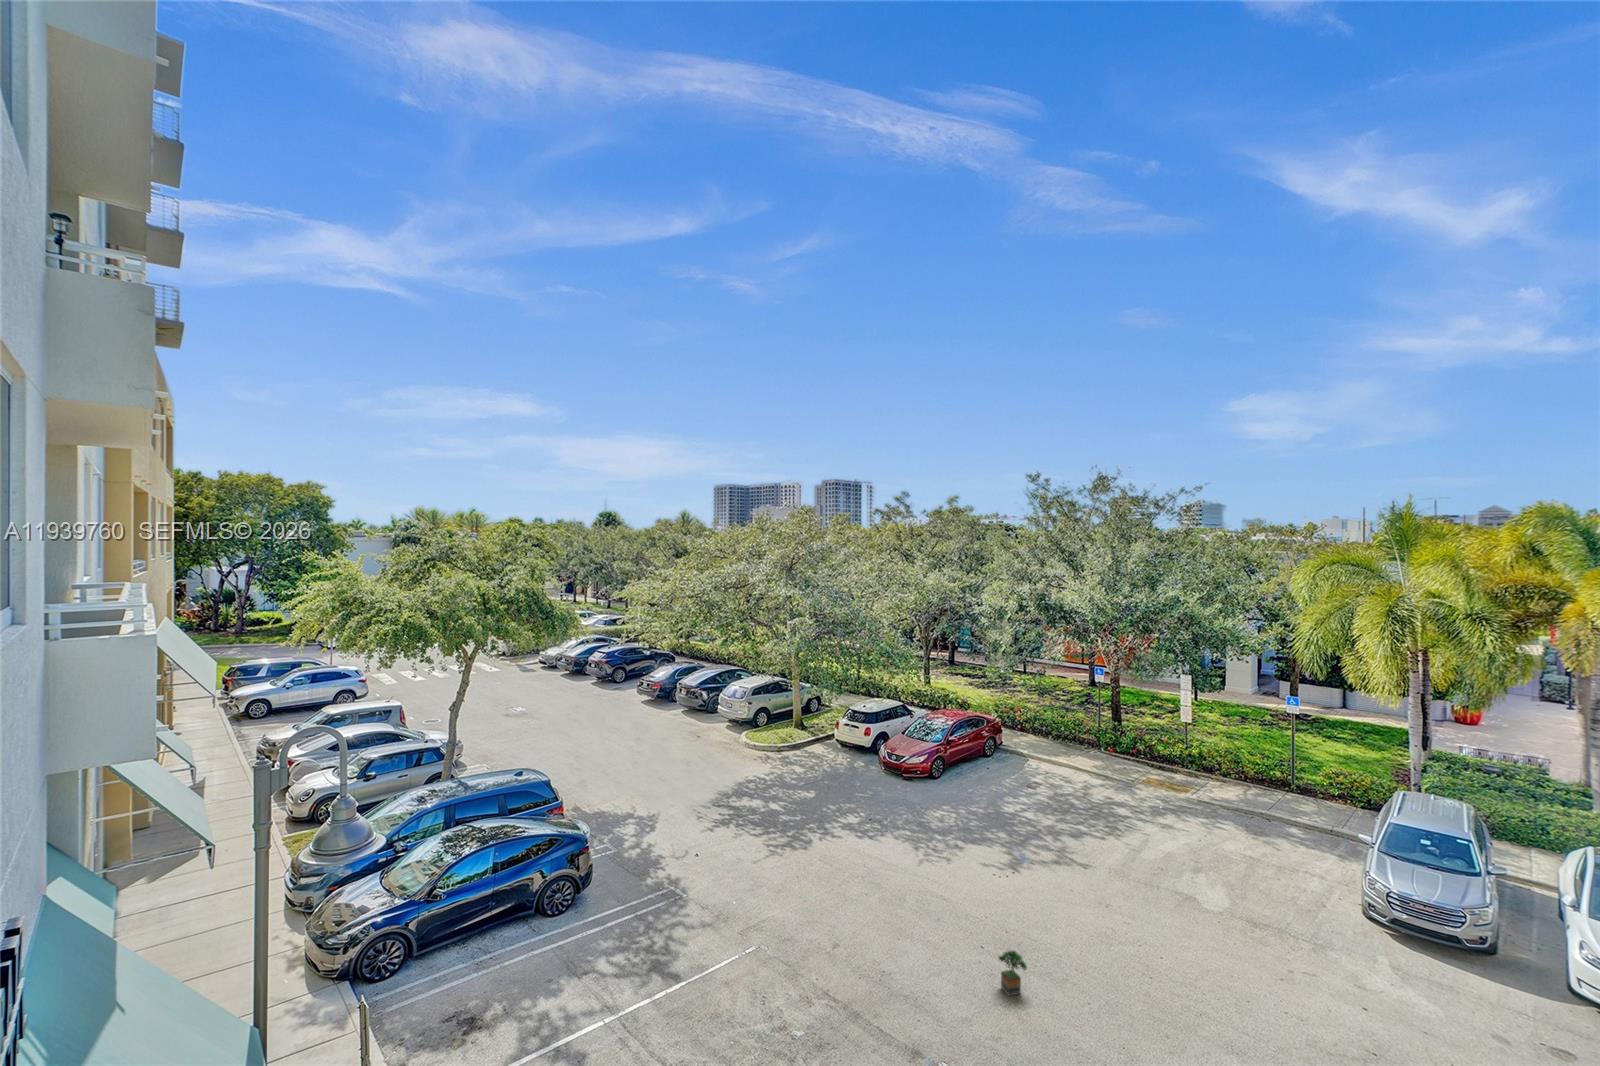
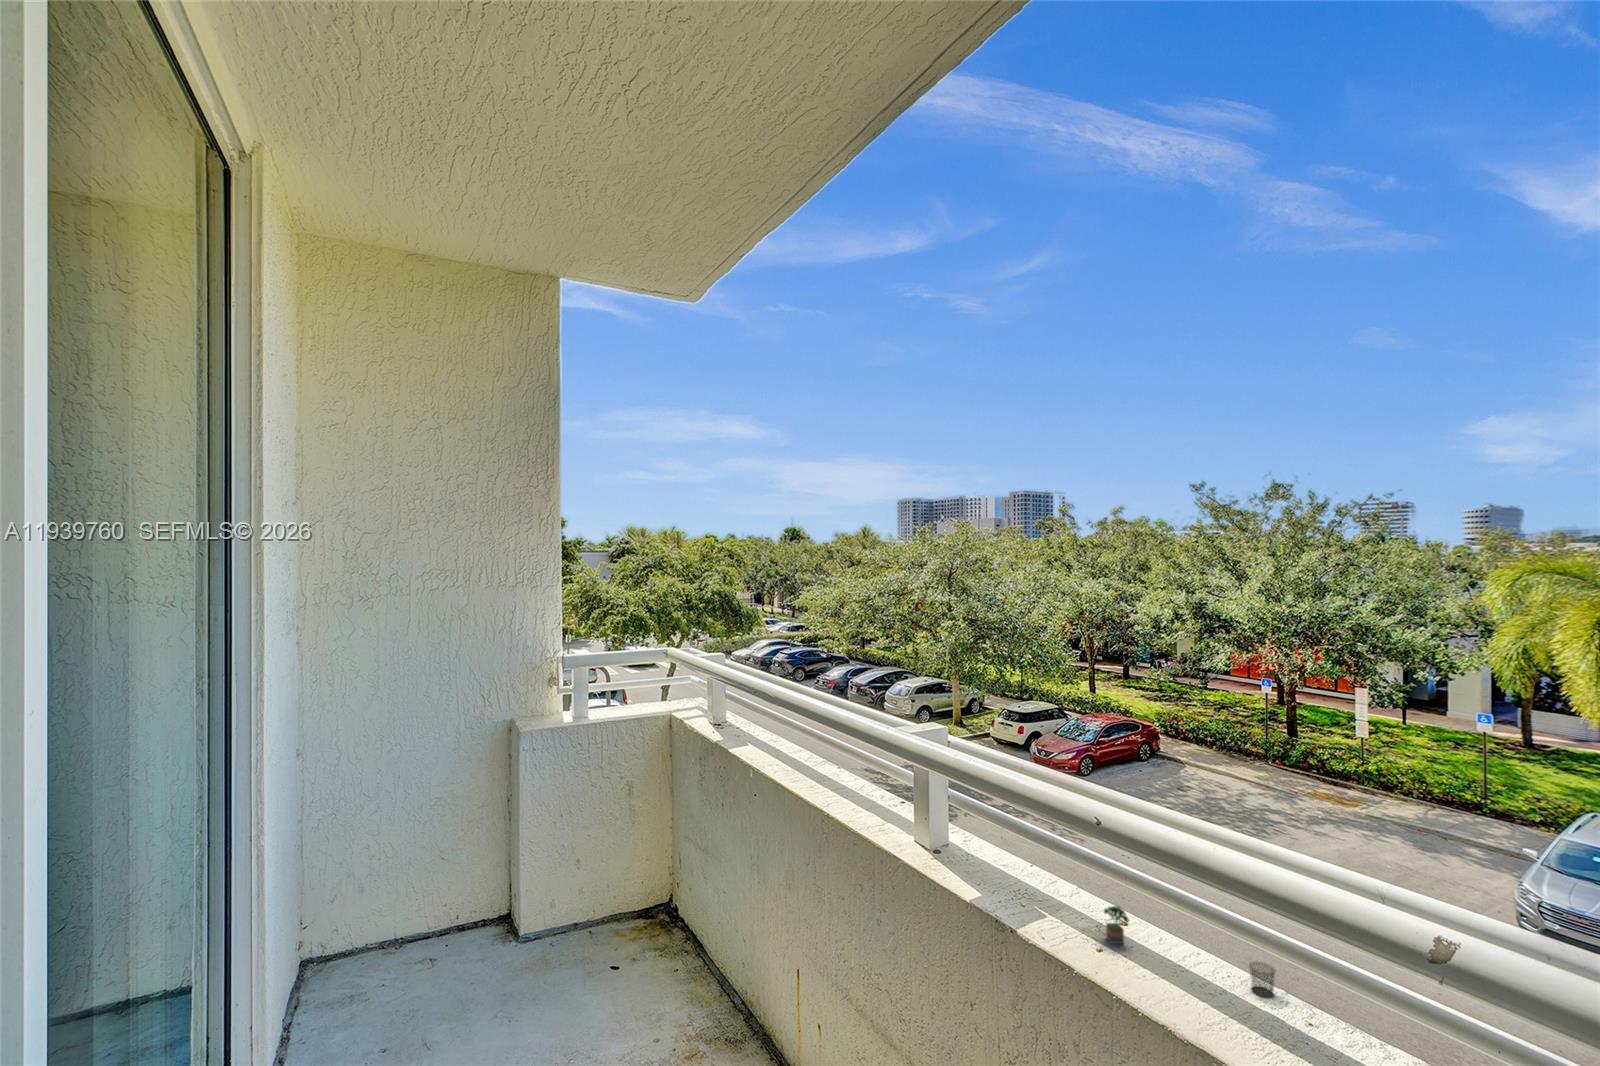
trash can: none [1159,1003,1187,1044] -> present [1250,963,1275,998]

